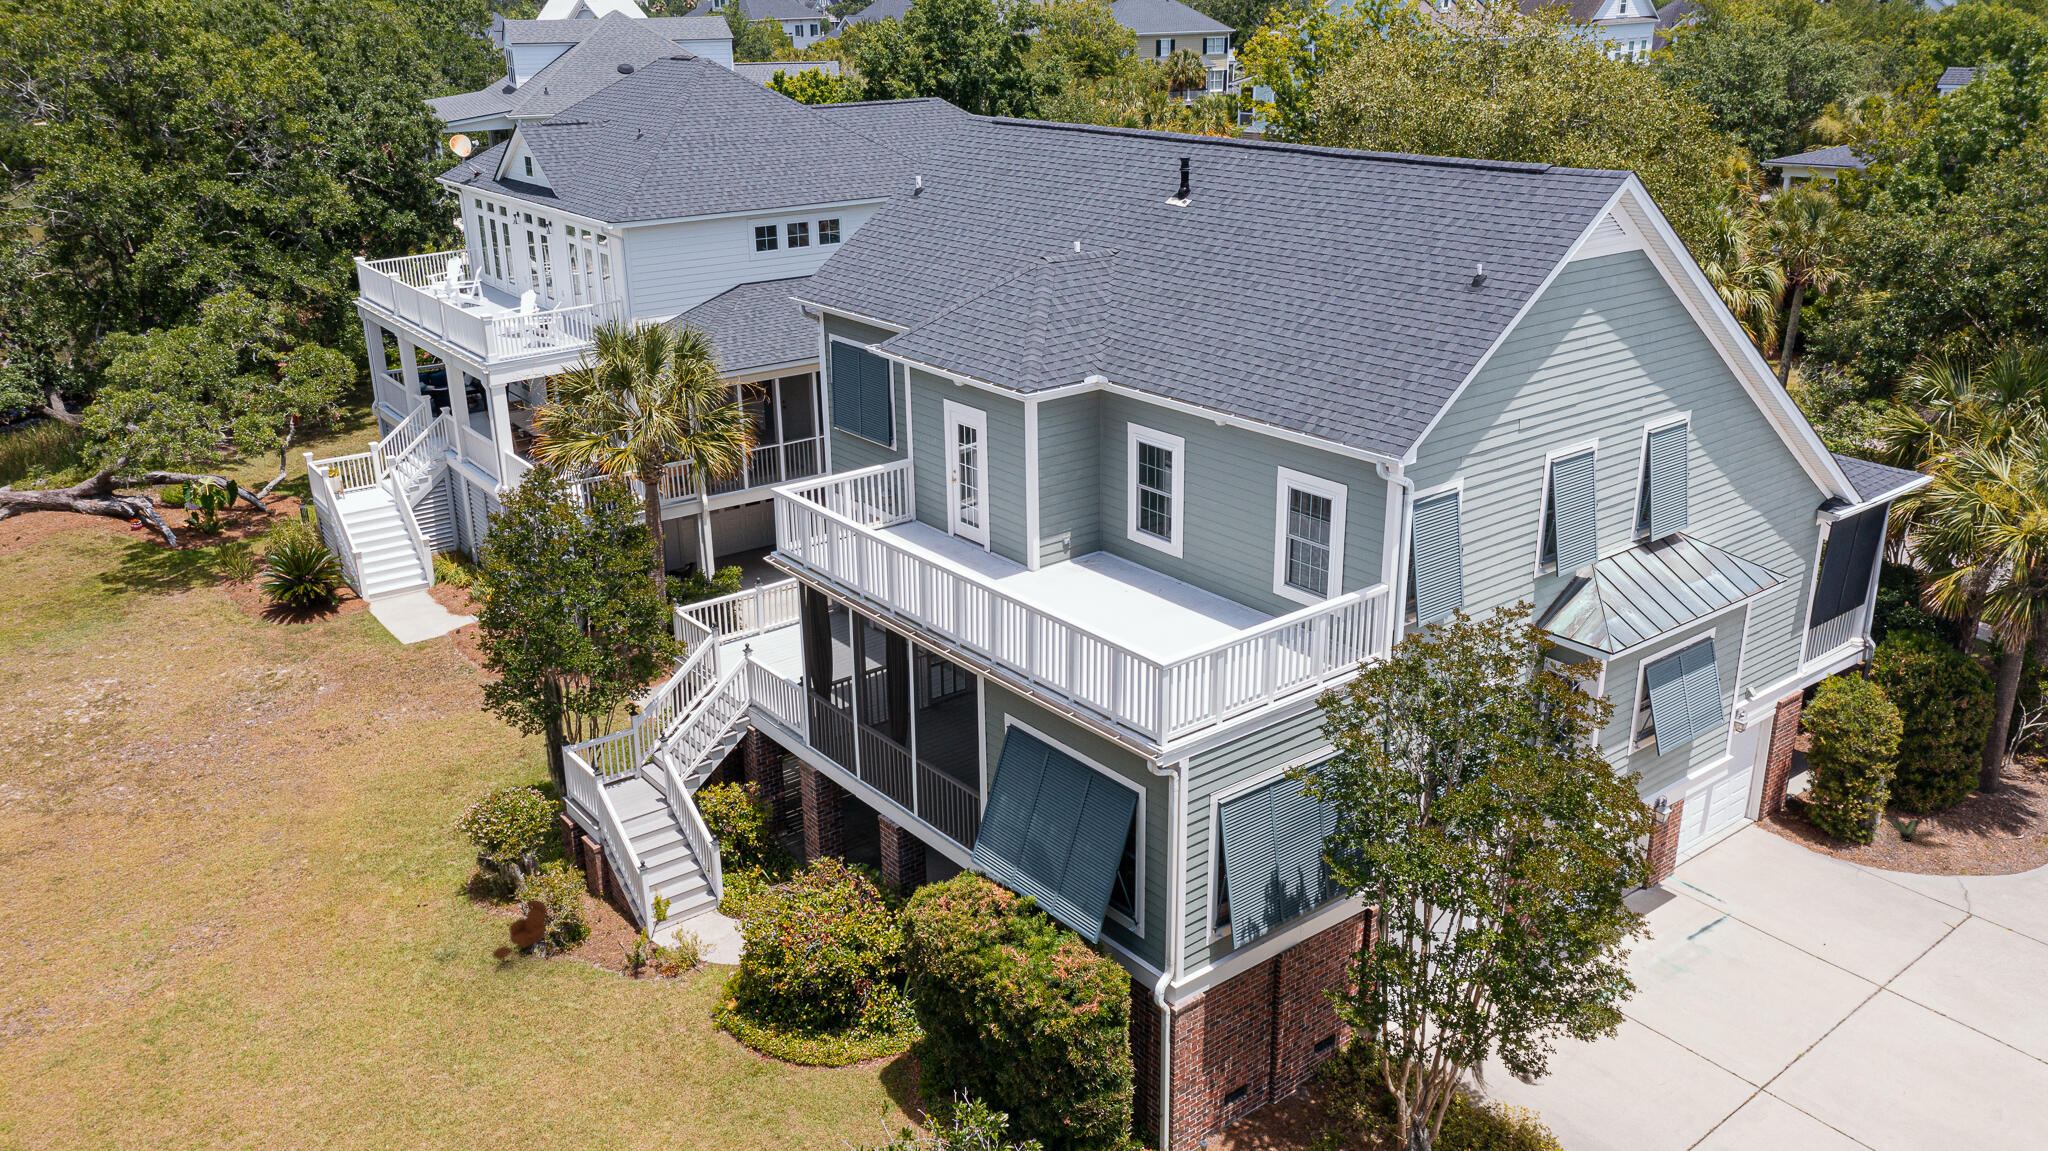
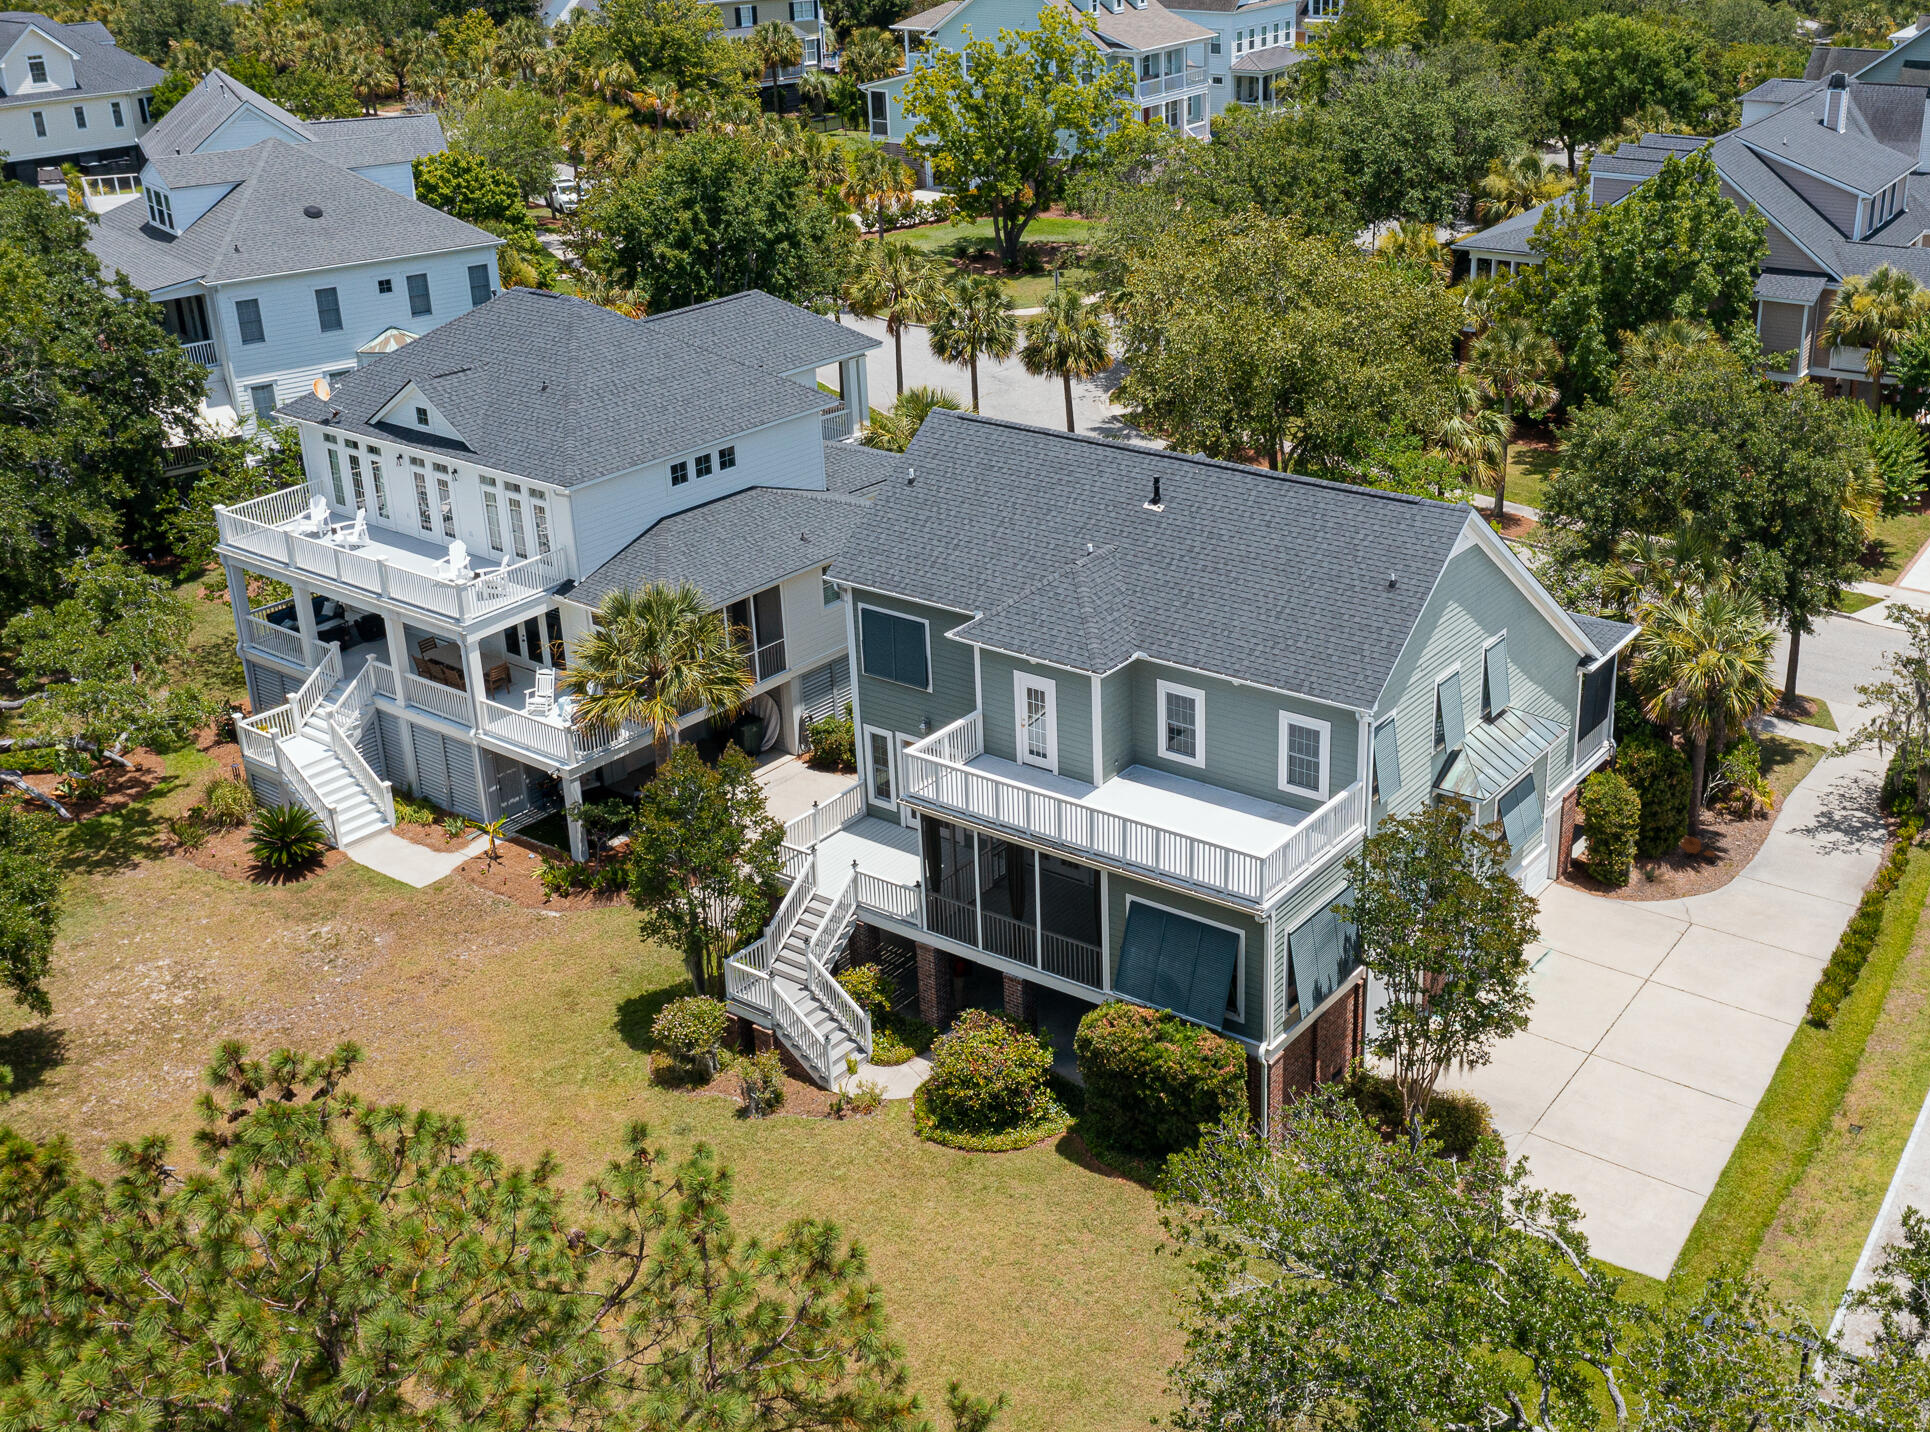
lounge chair: present [493,900,547,968] -> present [1680,836,1715,861]

